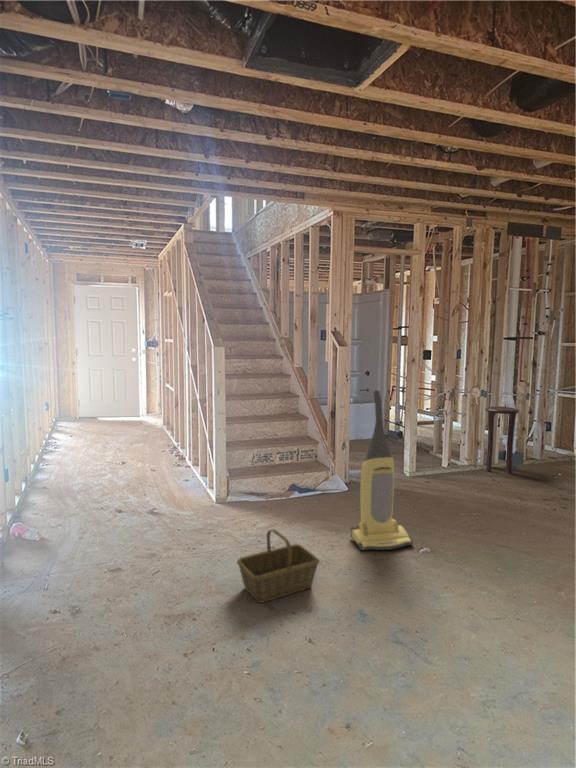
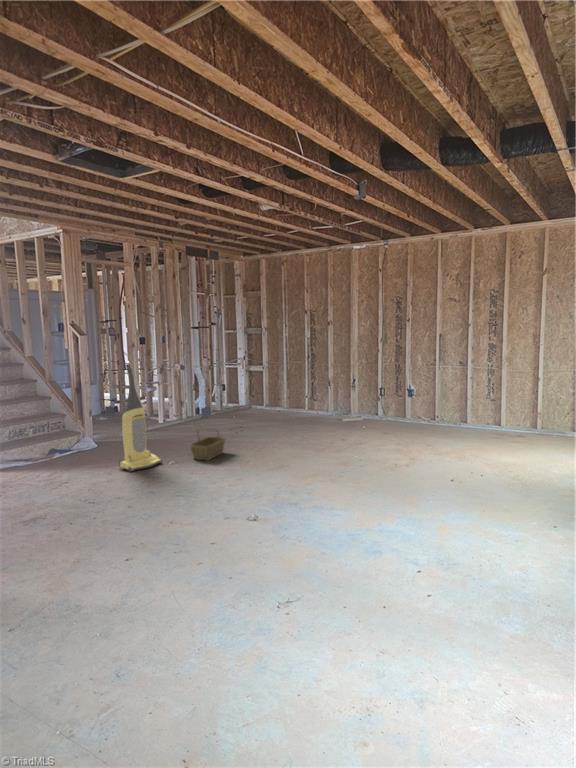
stool: present [485,406,519,474] -> none [184,376,206,422]
basket: present [237,529,320,603] -> present [190,436,226,460]

